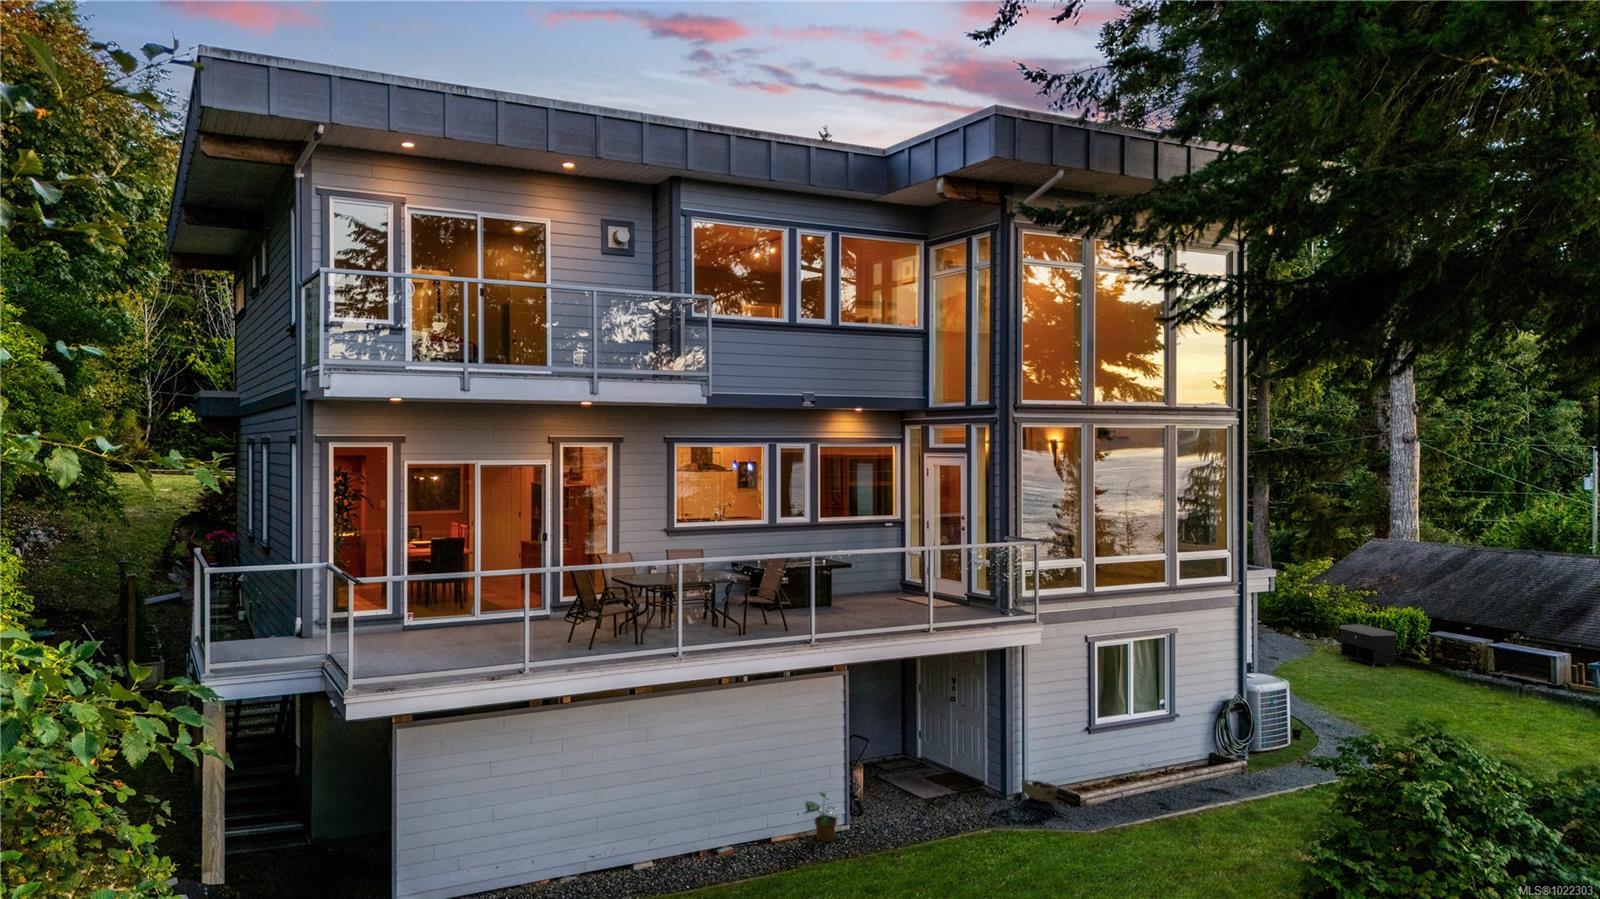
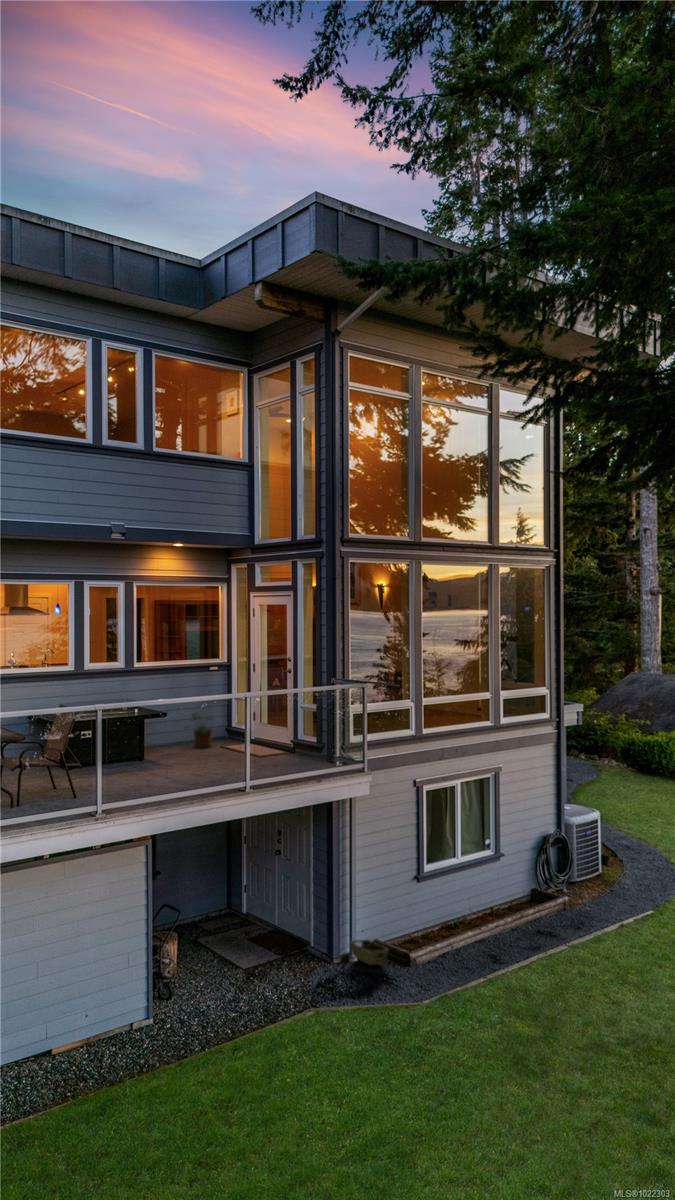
storage bench: present [1340,624,1396,667] -> none [615,747,661,784]
potted plant: present [805,792,839,842] -> present [186,712,214,748]

